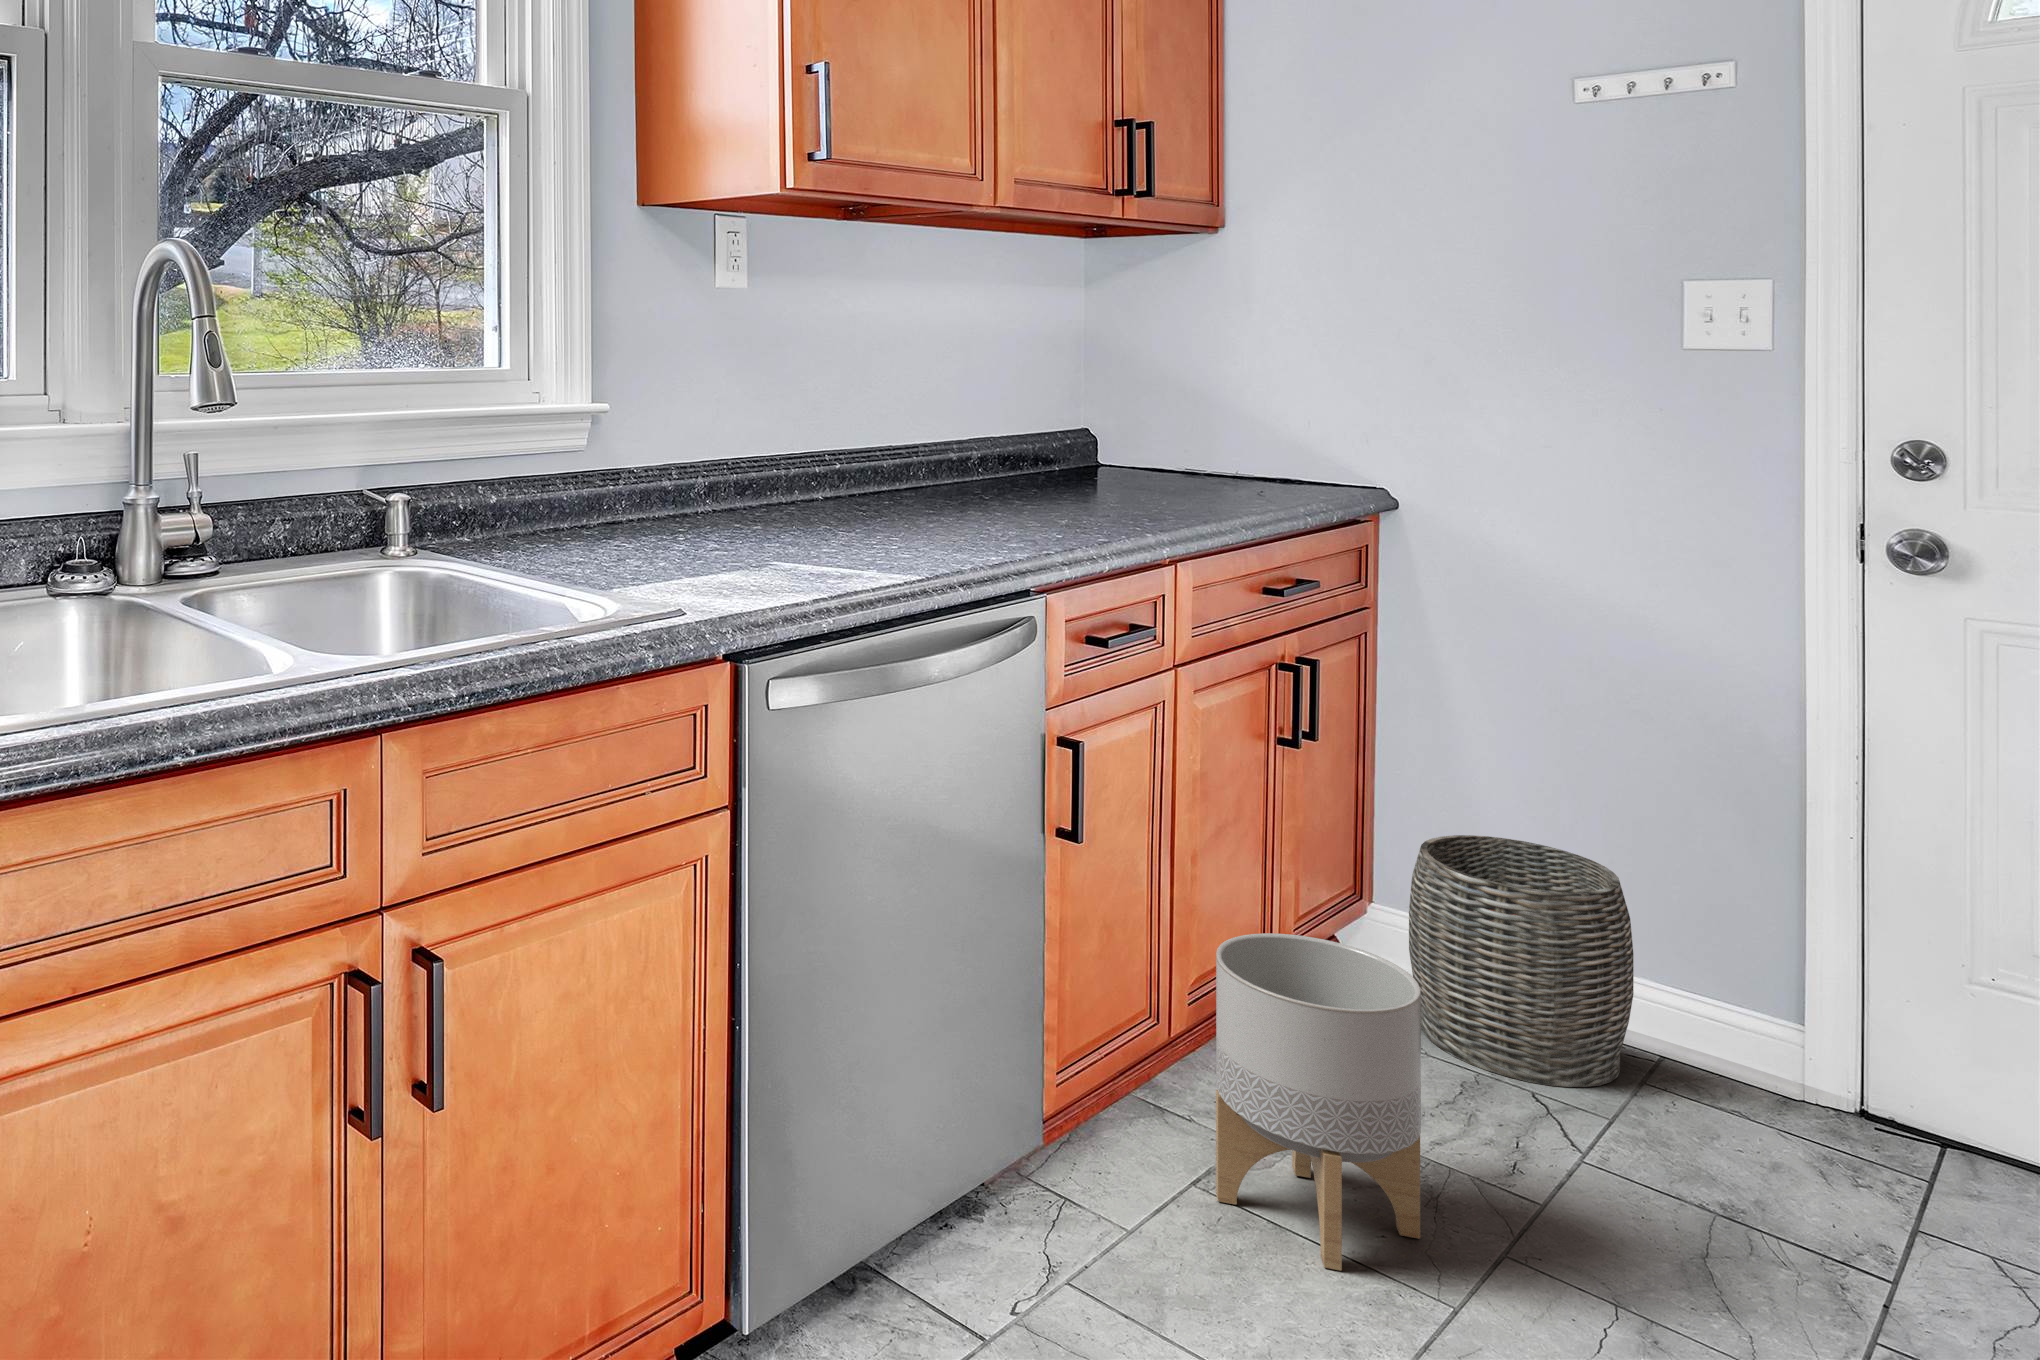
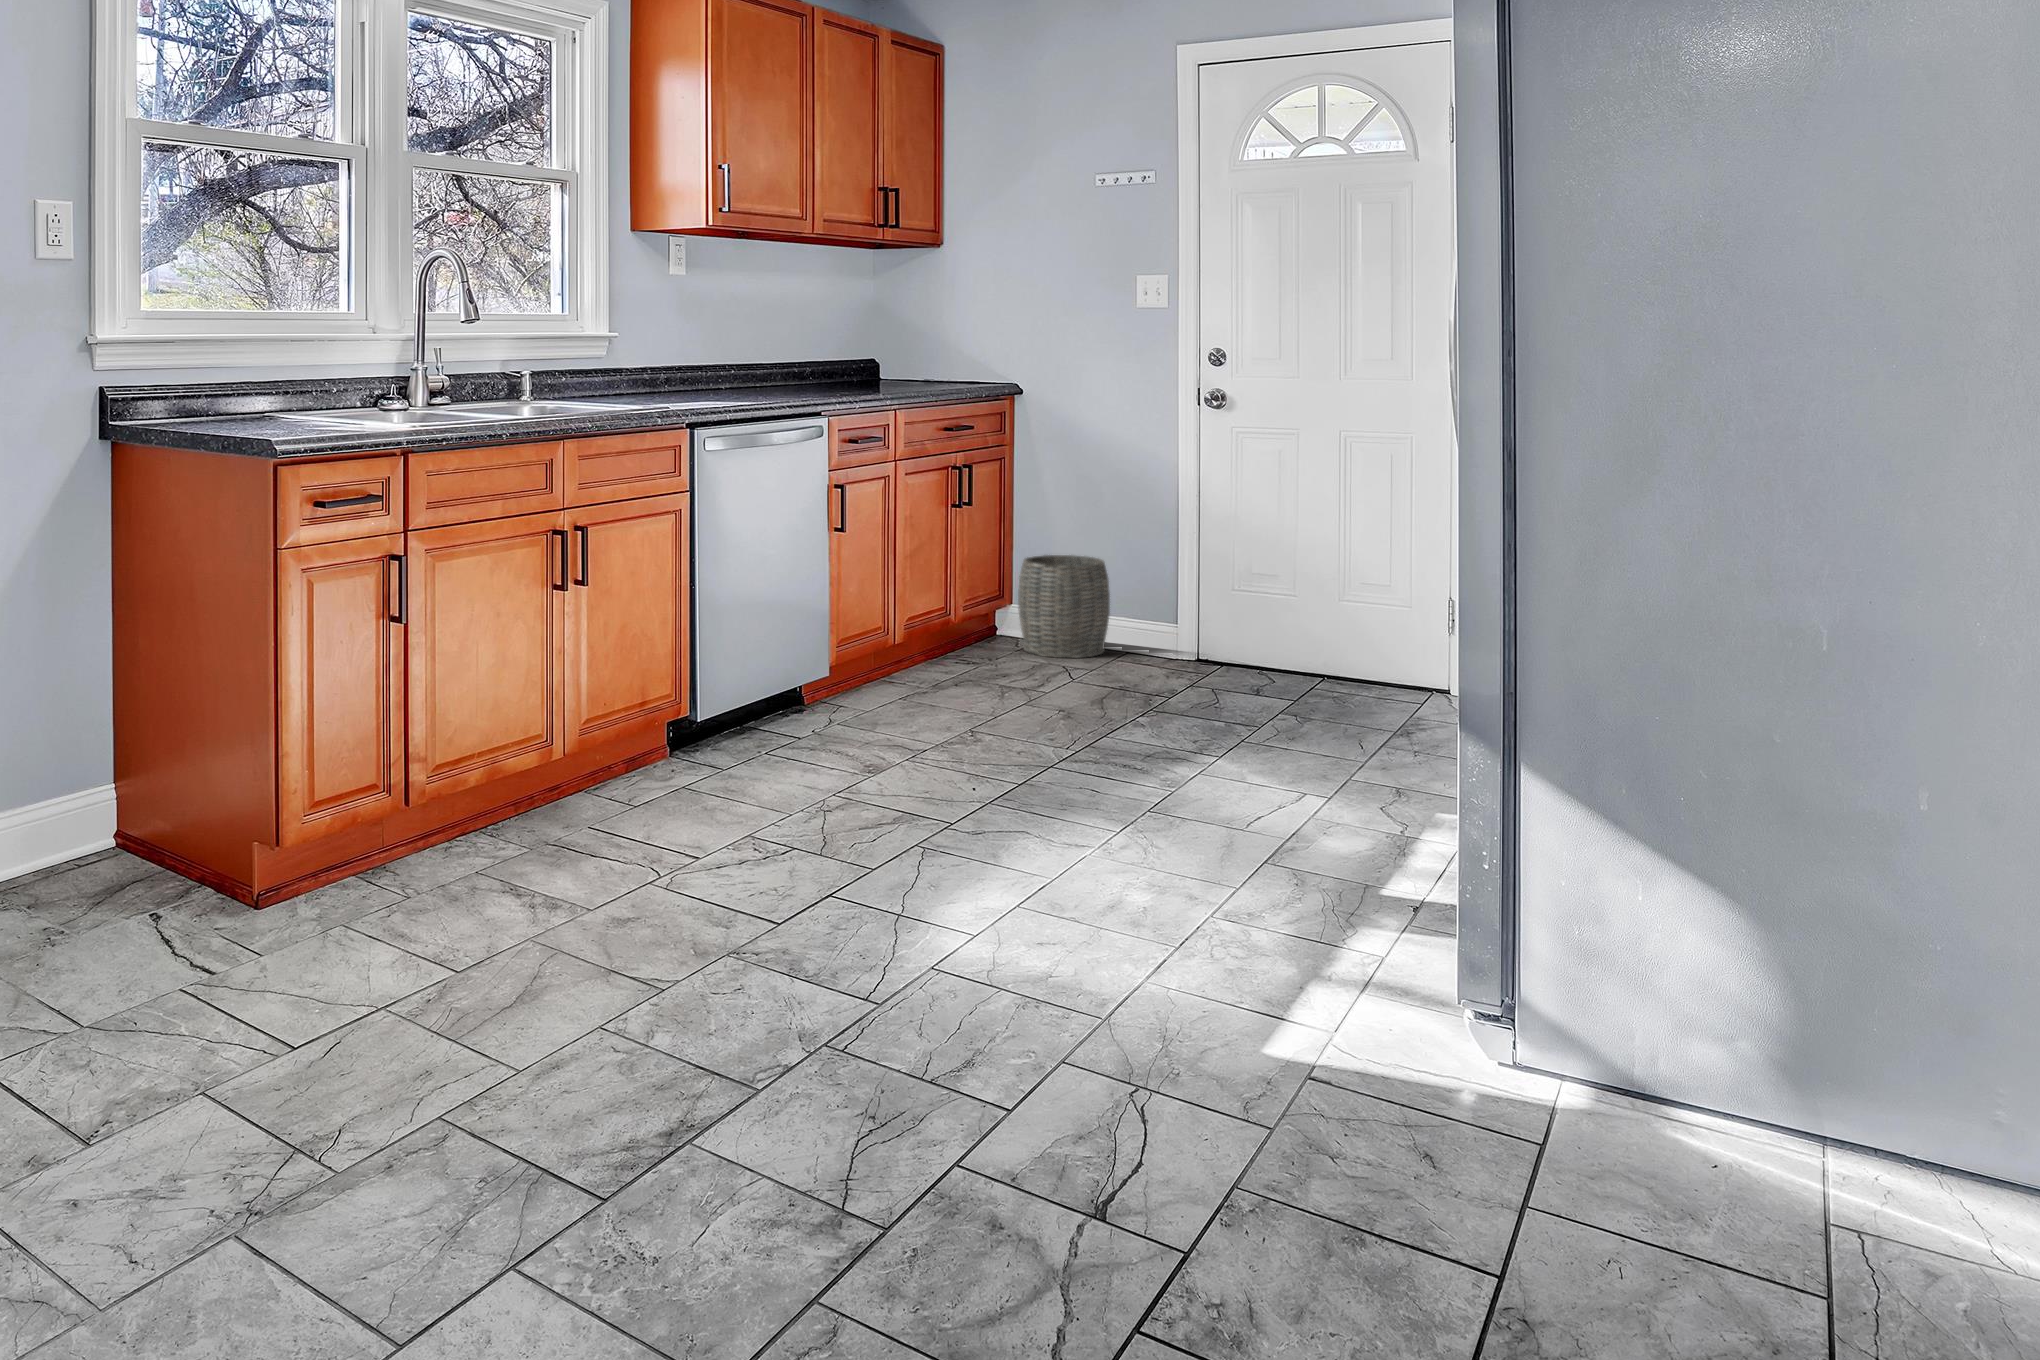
planter: present [1216,933,1421,1271] -> none [906,574,986,700]

